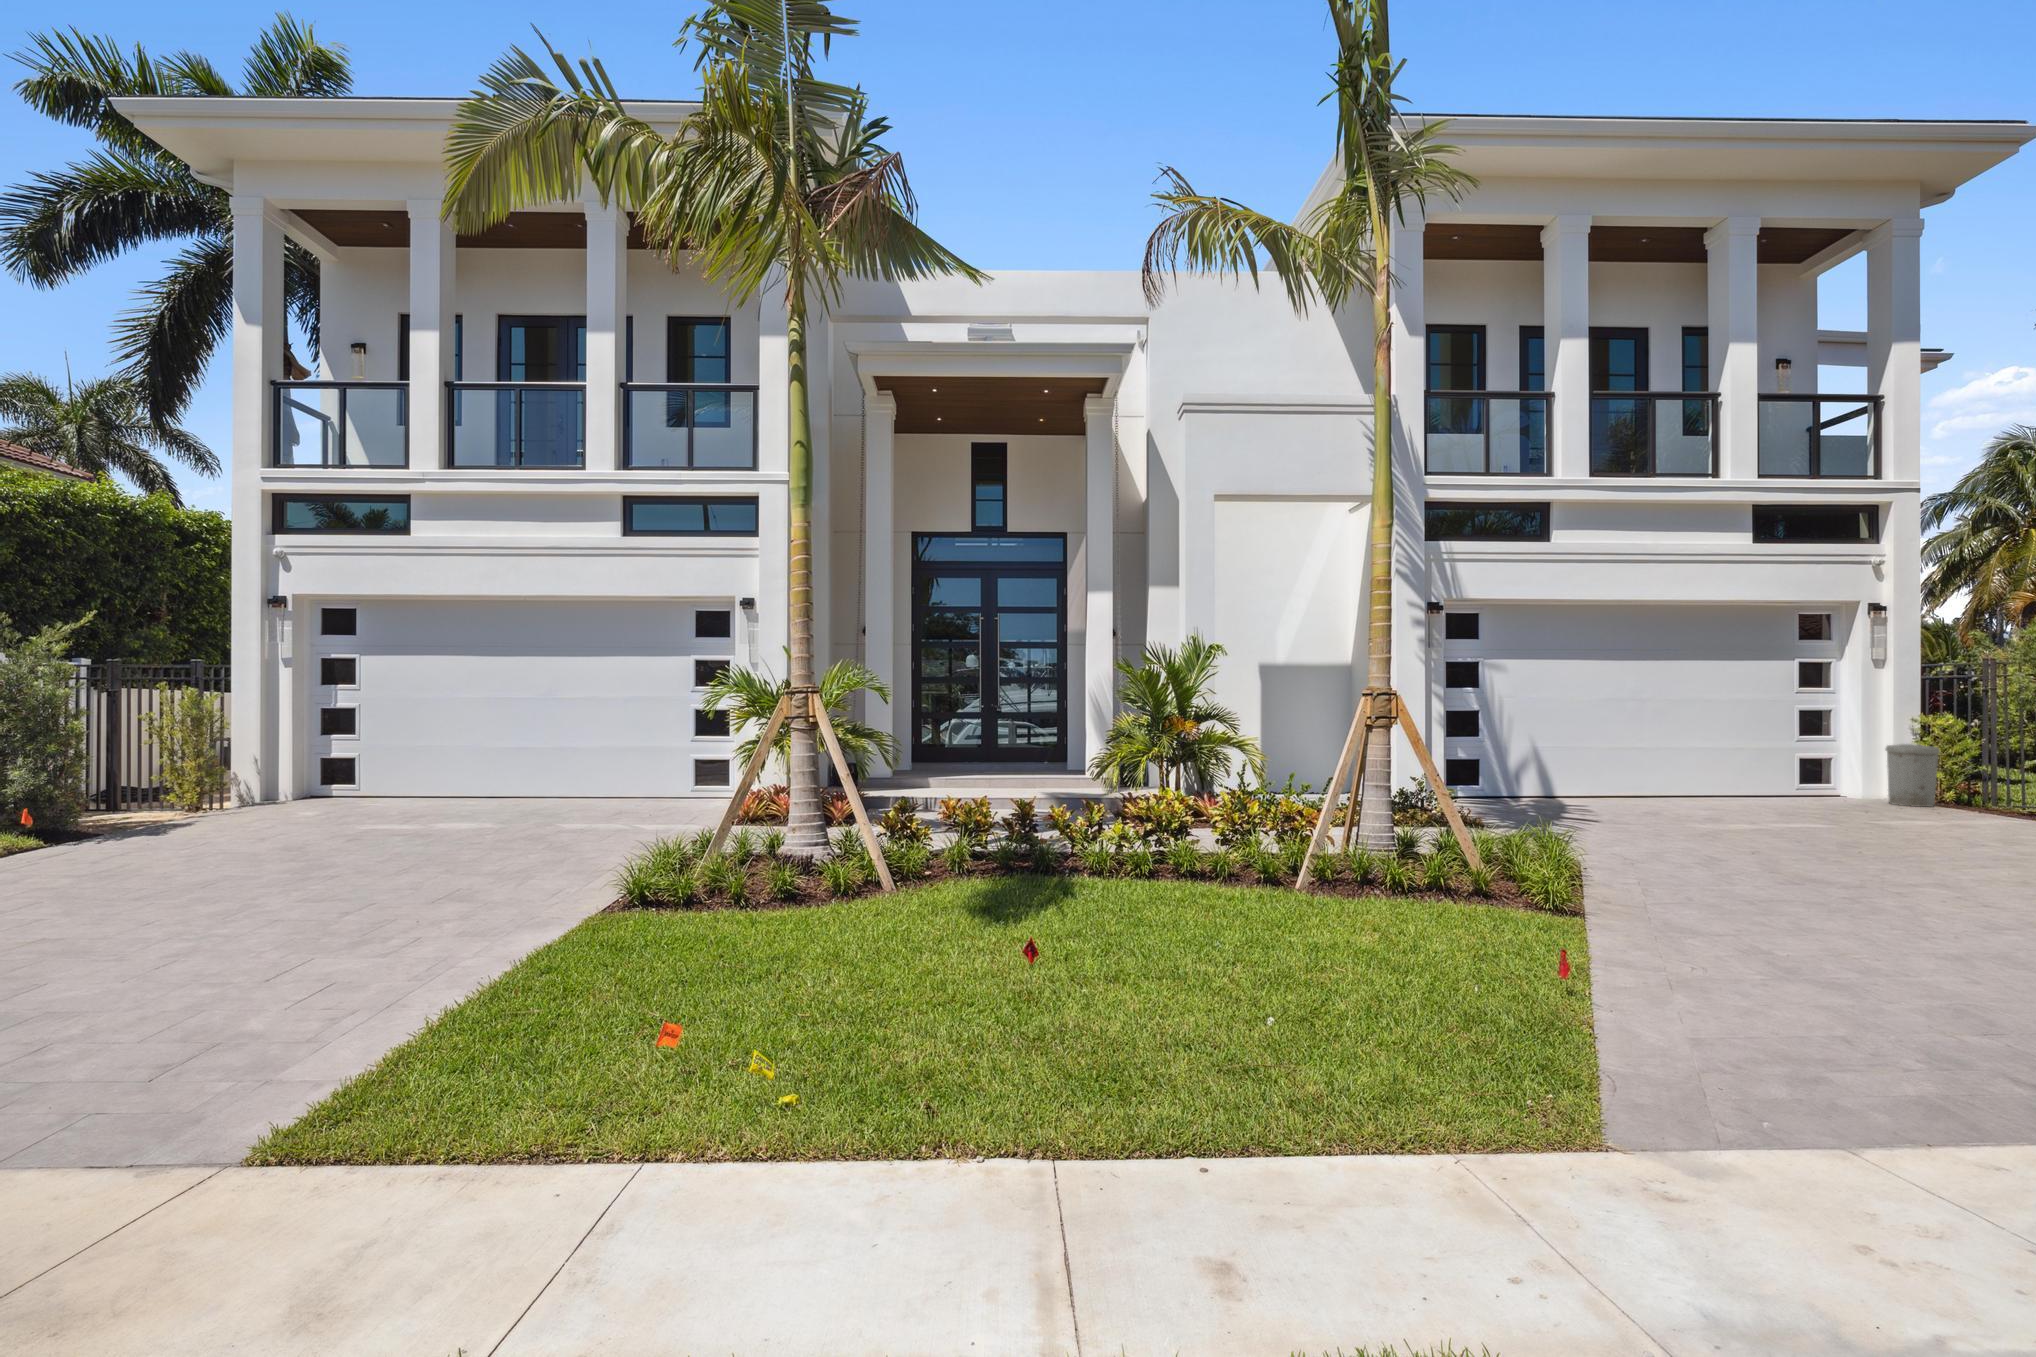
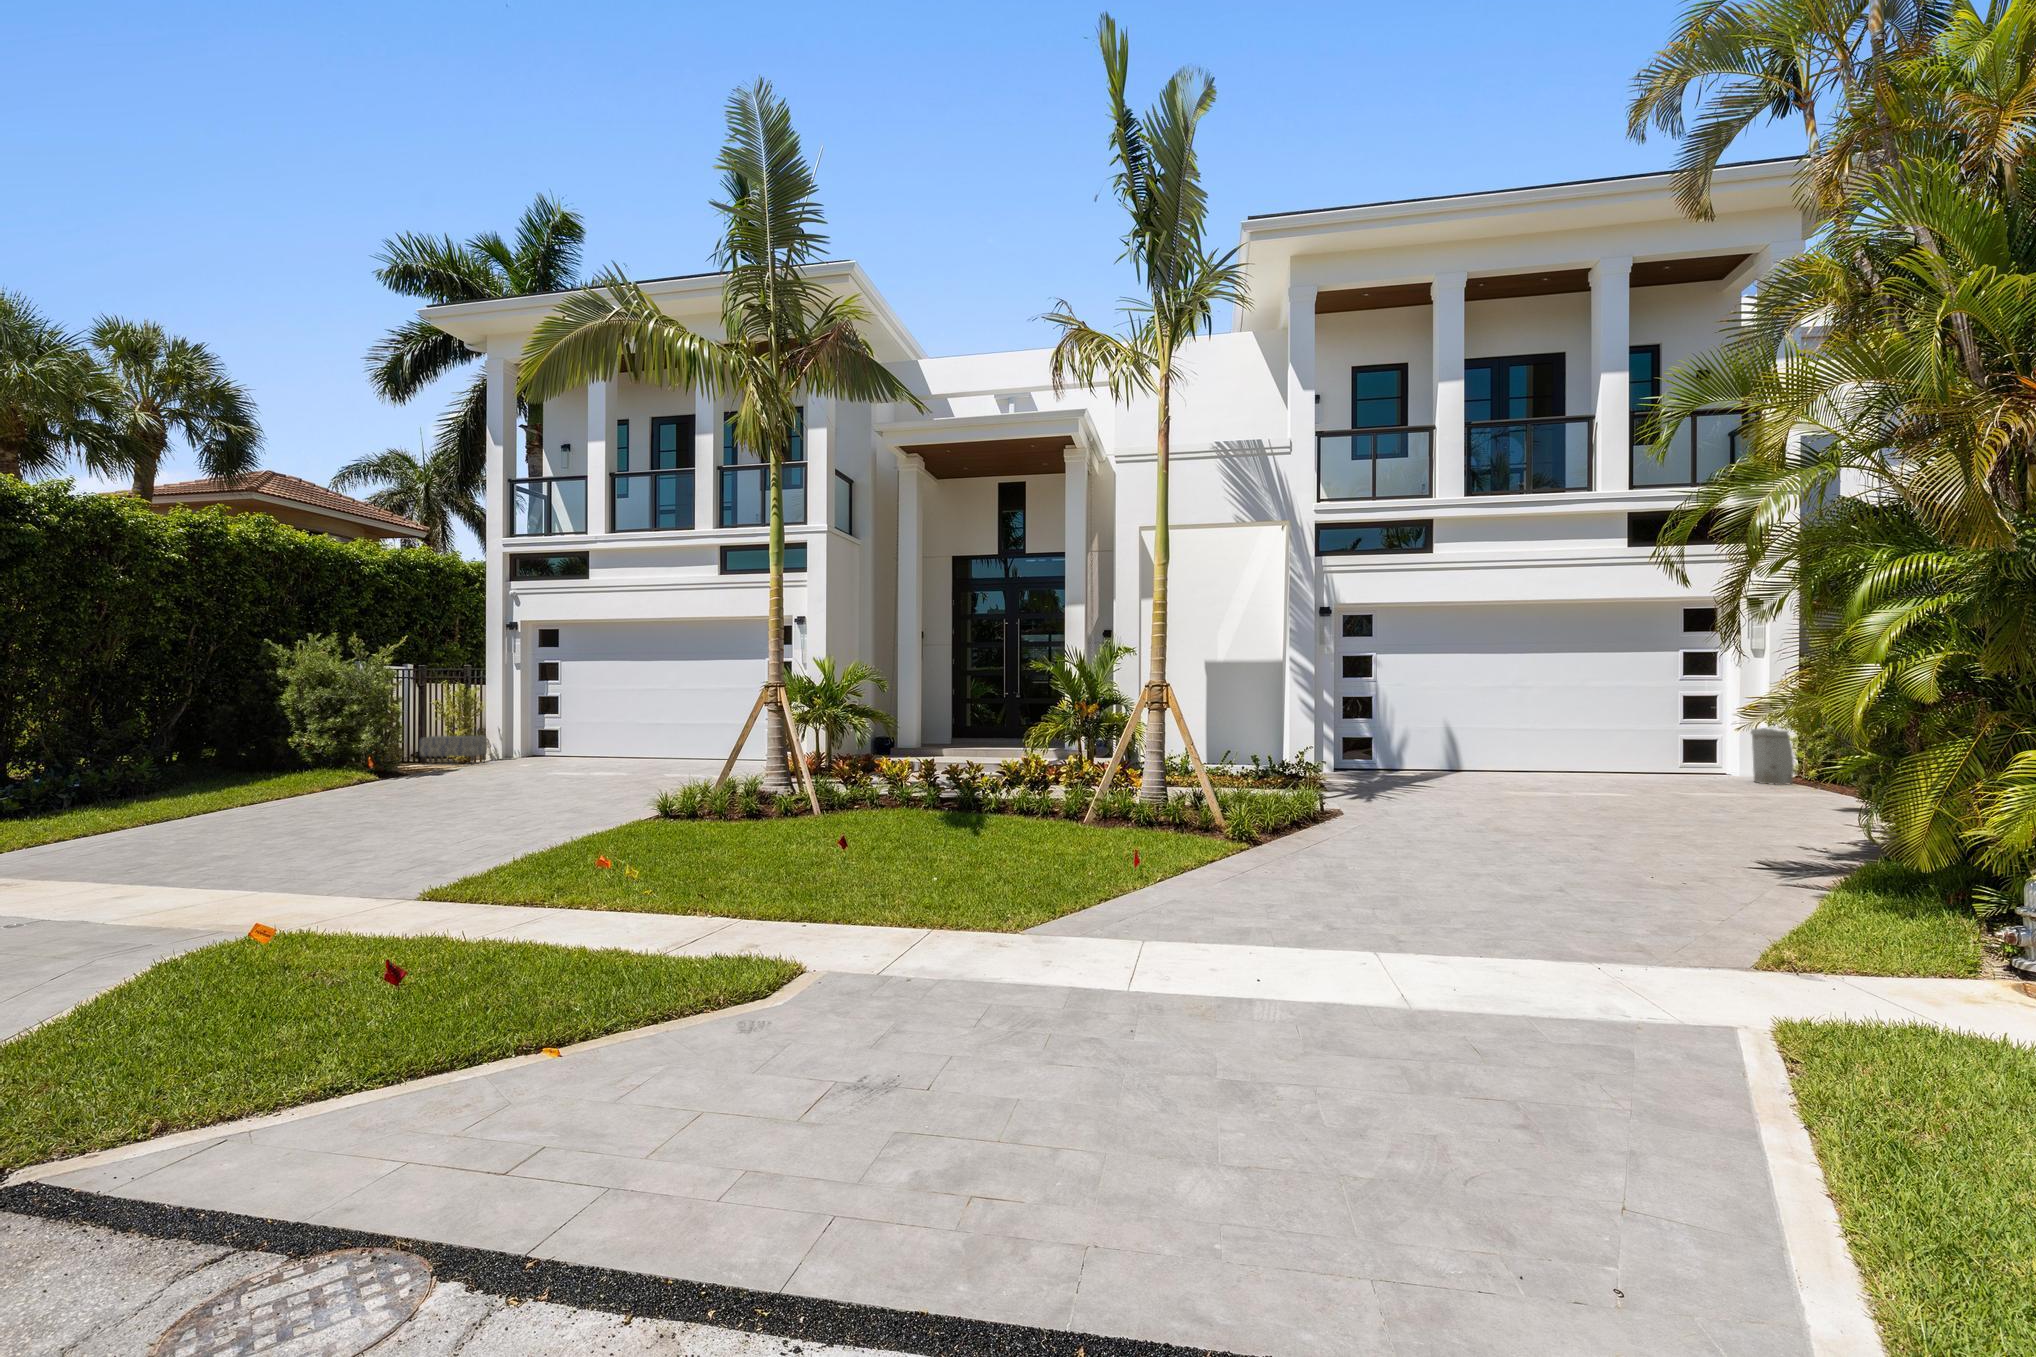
bench: none [115,766,233,813] -> present [419,736,487,764]

